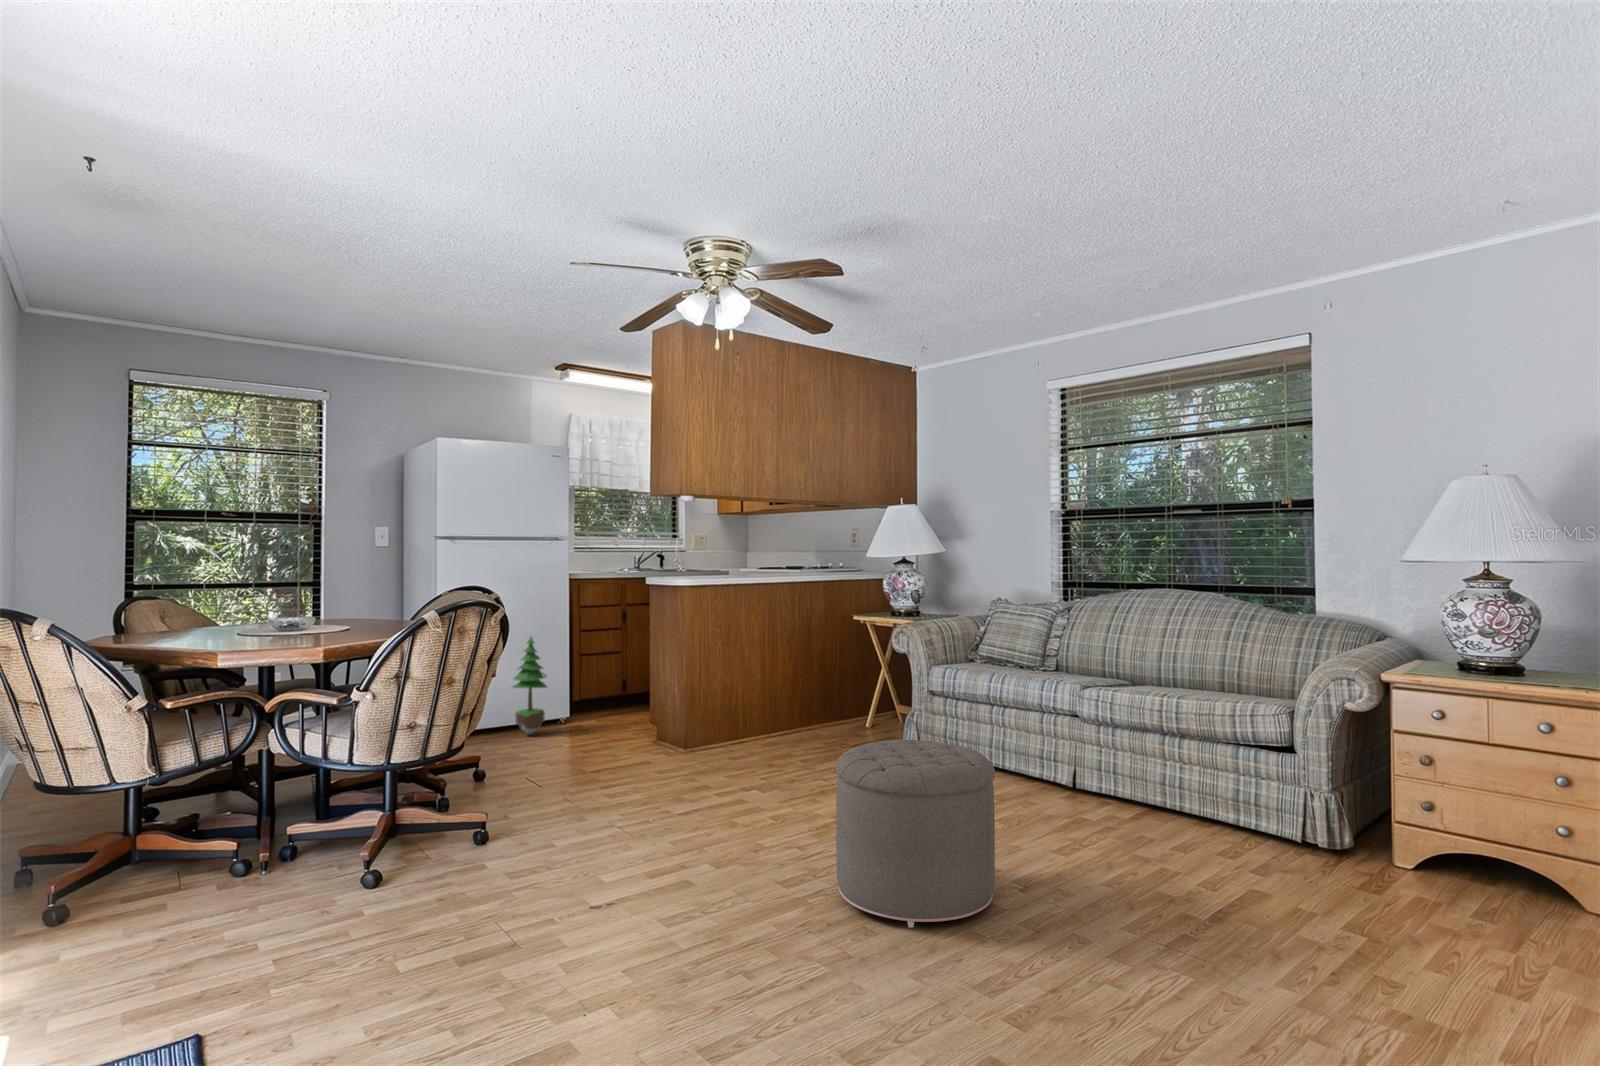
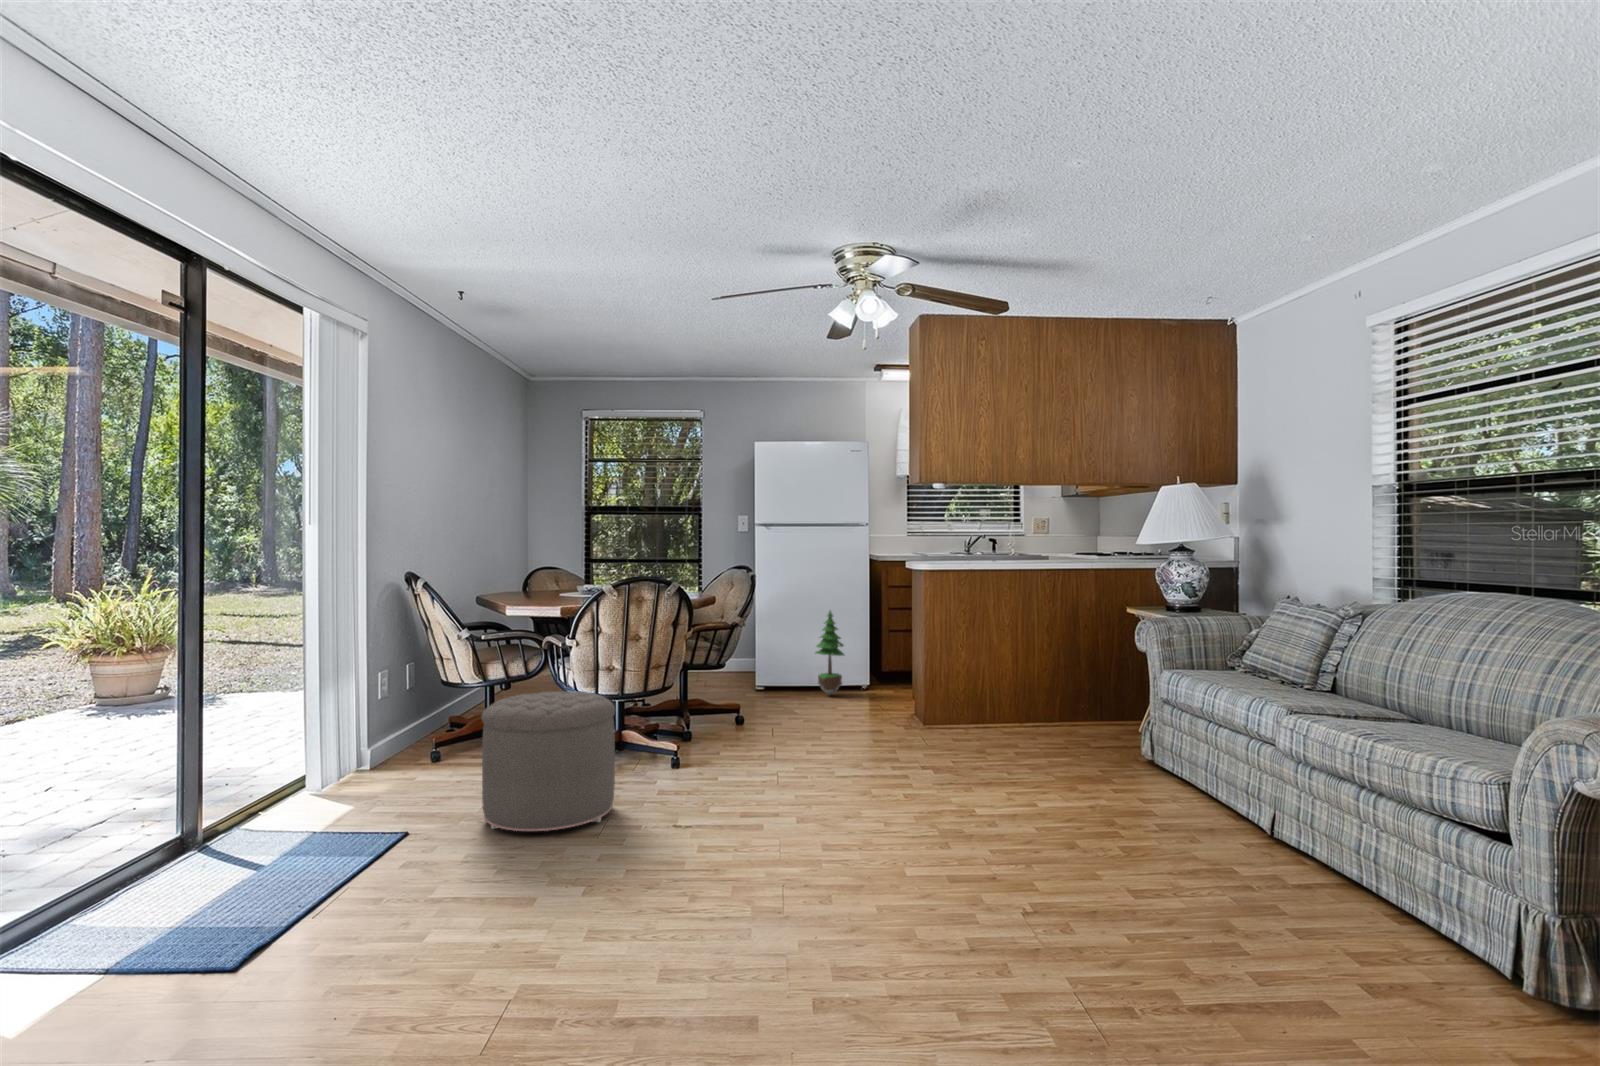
ottoman: present [836,739,995,928] -> present [482,692,615,831]

